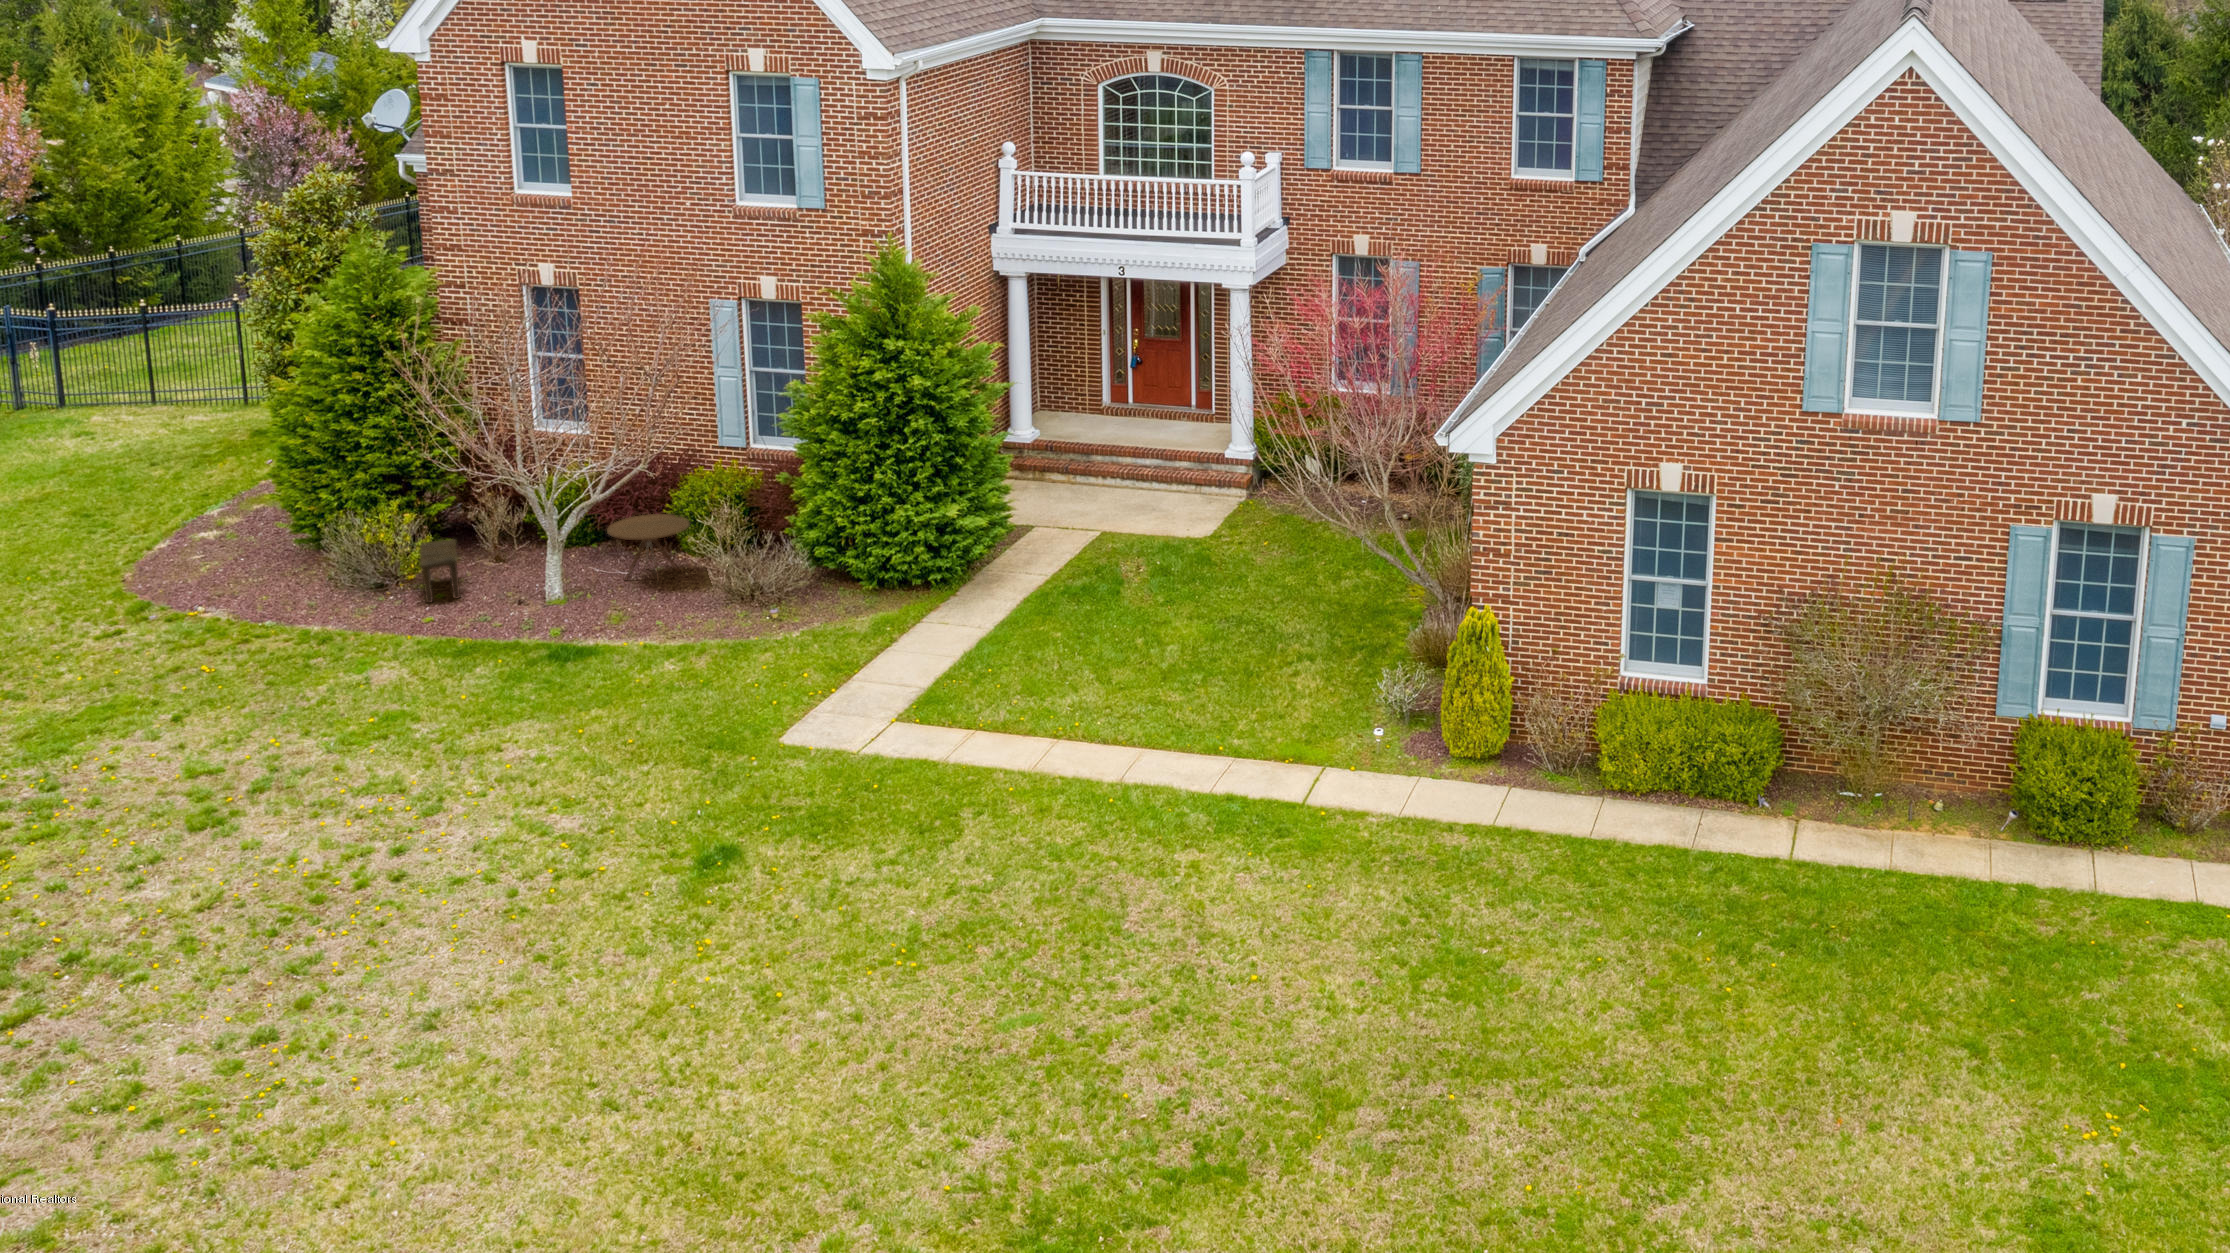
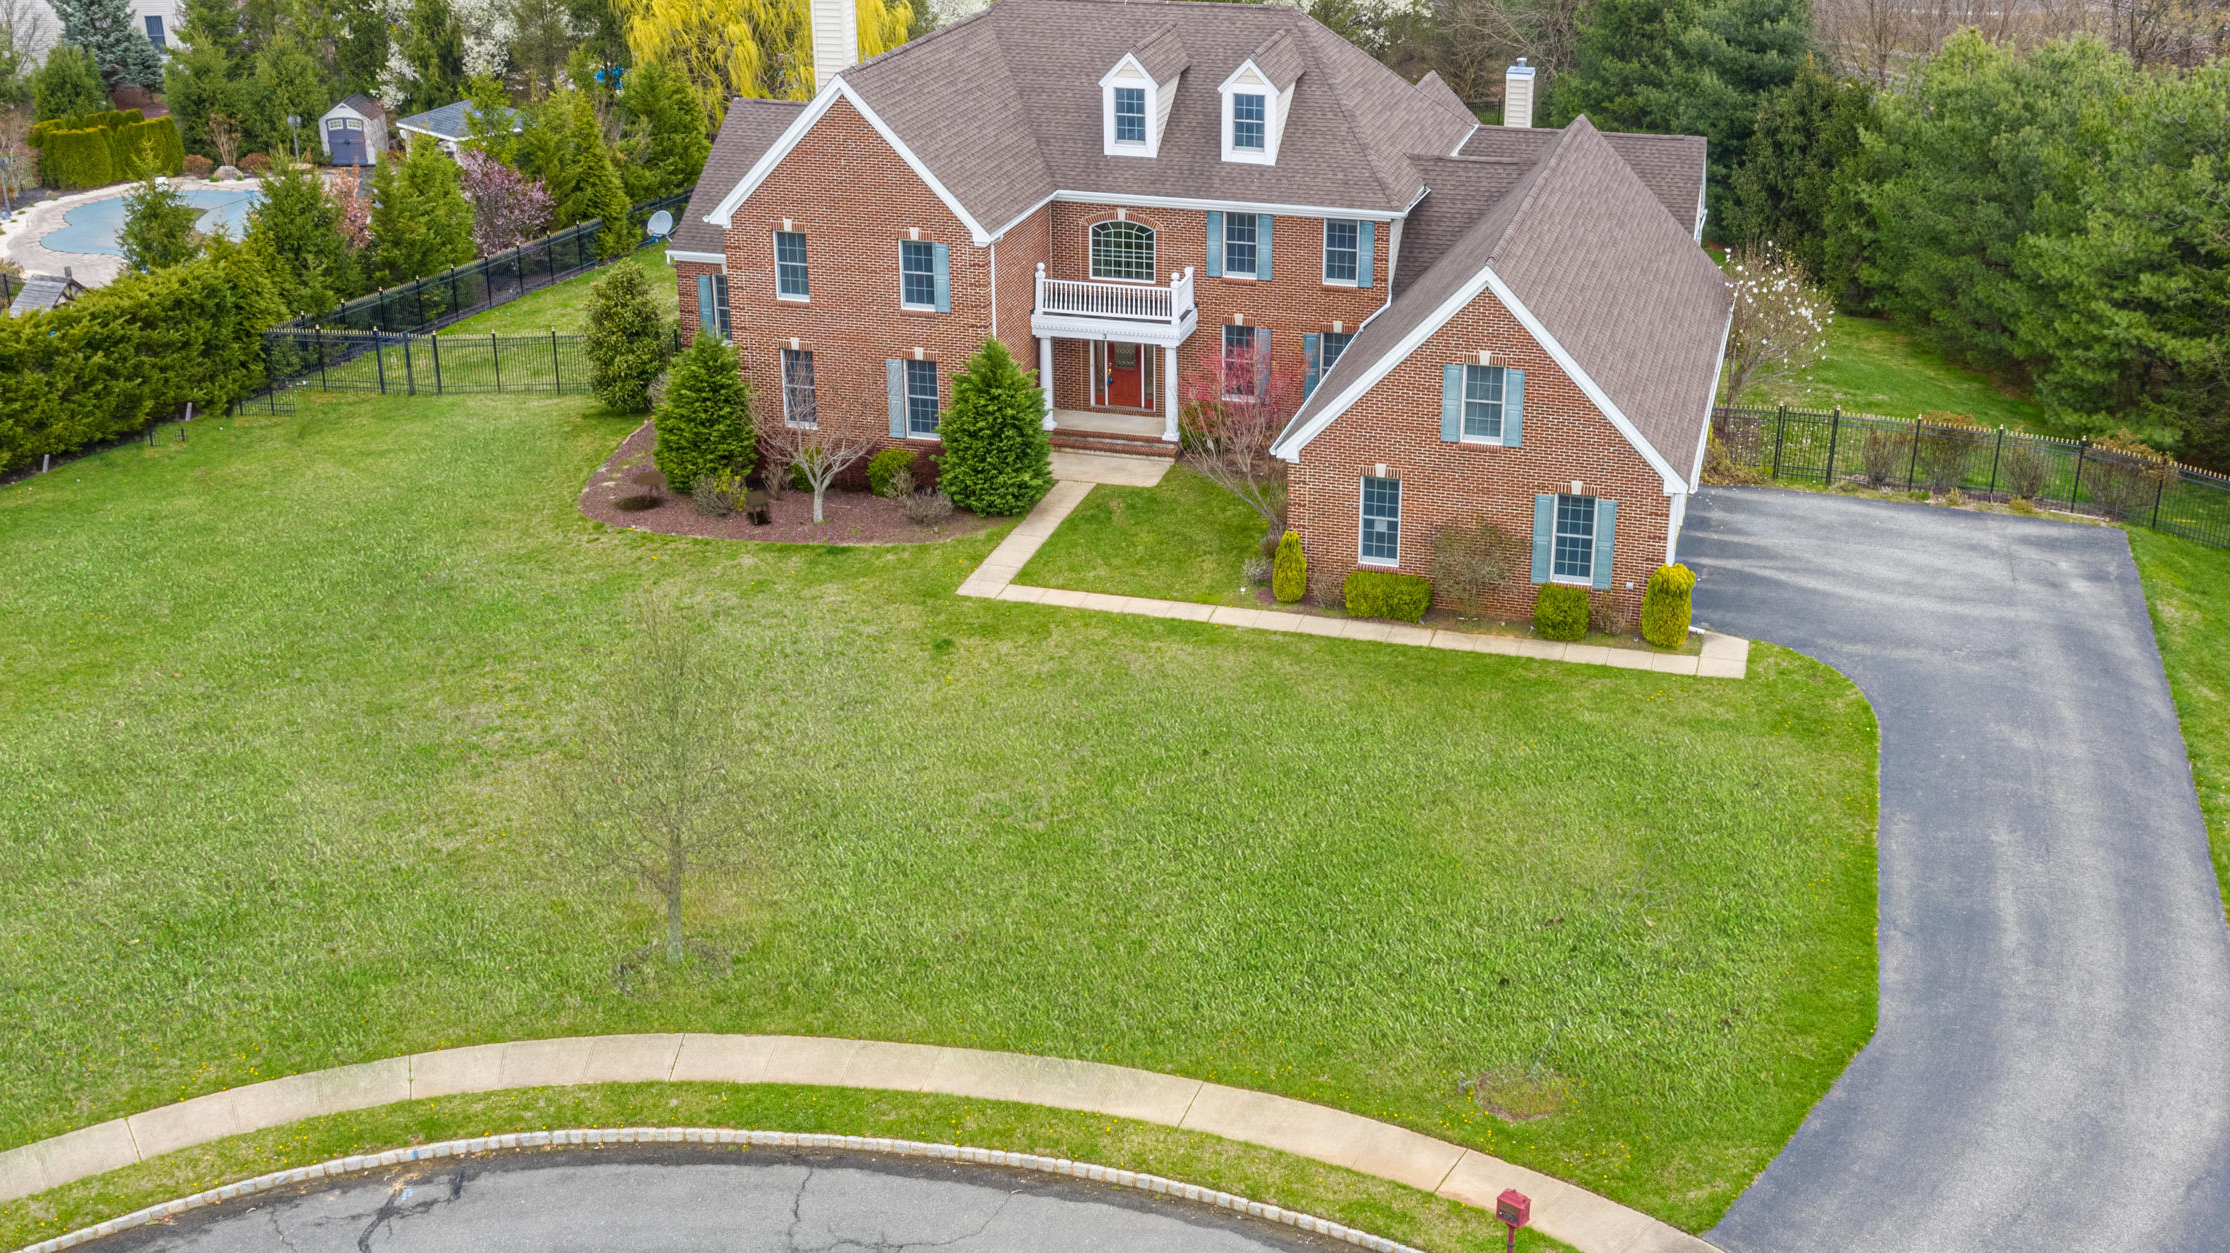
round table: present [607,514,689,580] -> present [632,471,668,501]

